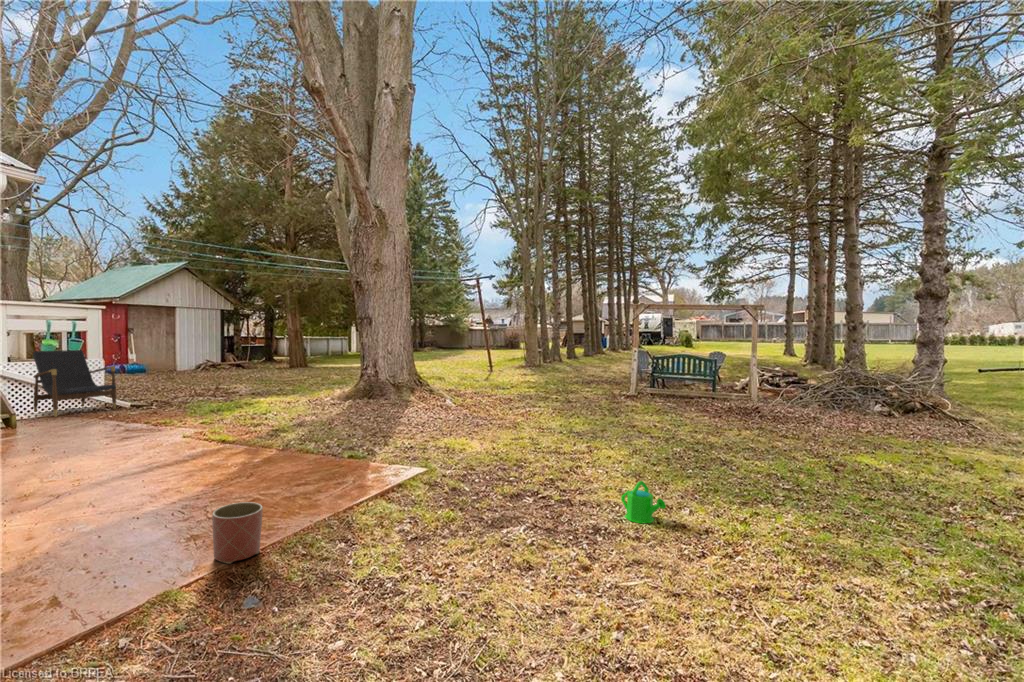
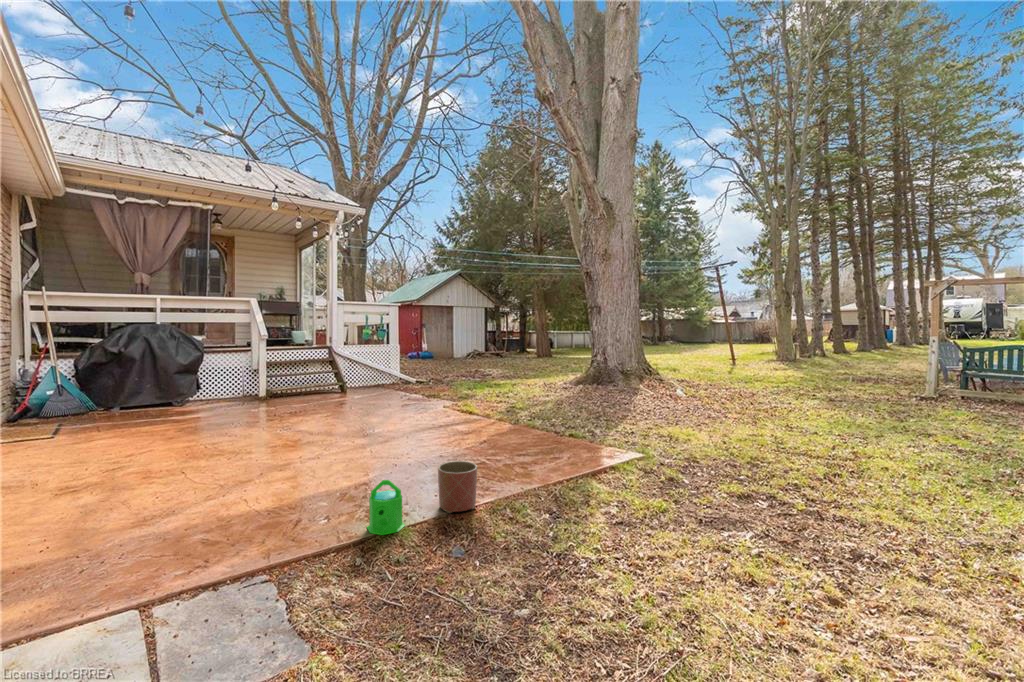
lounge chair: present [33,350,116,417] -> none [362,339,409,387]
watering can: present [621,481,666,523] -> present [367,480,405,535]

